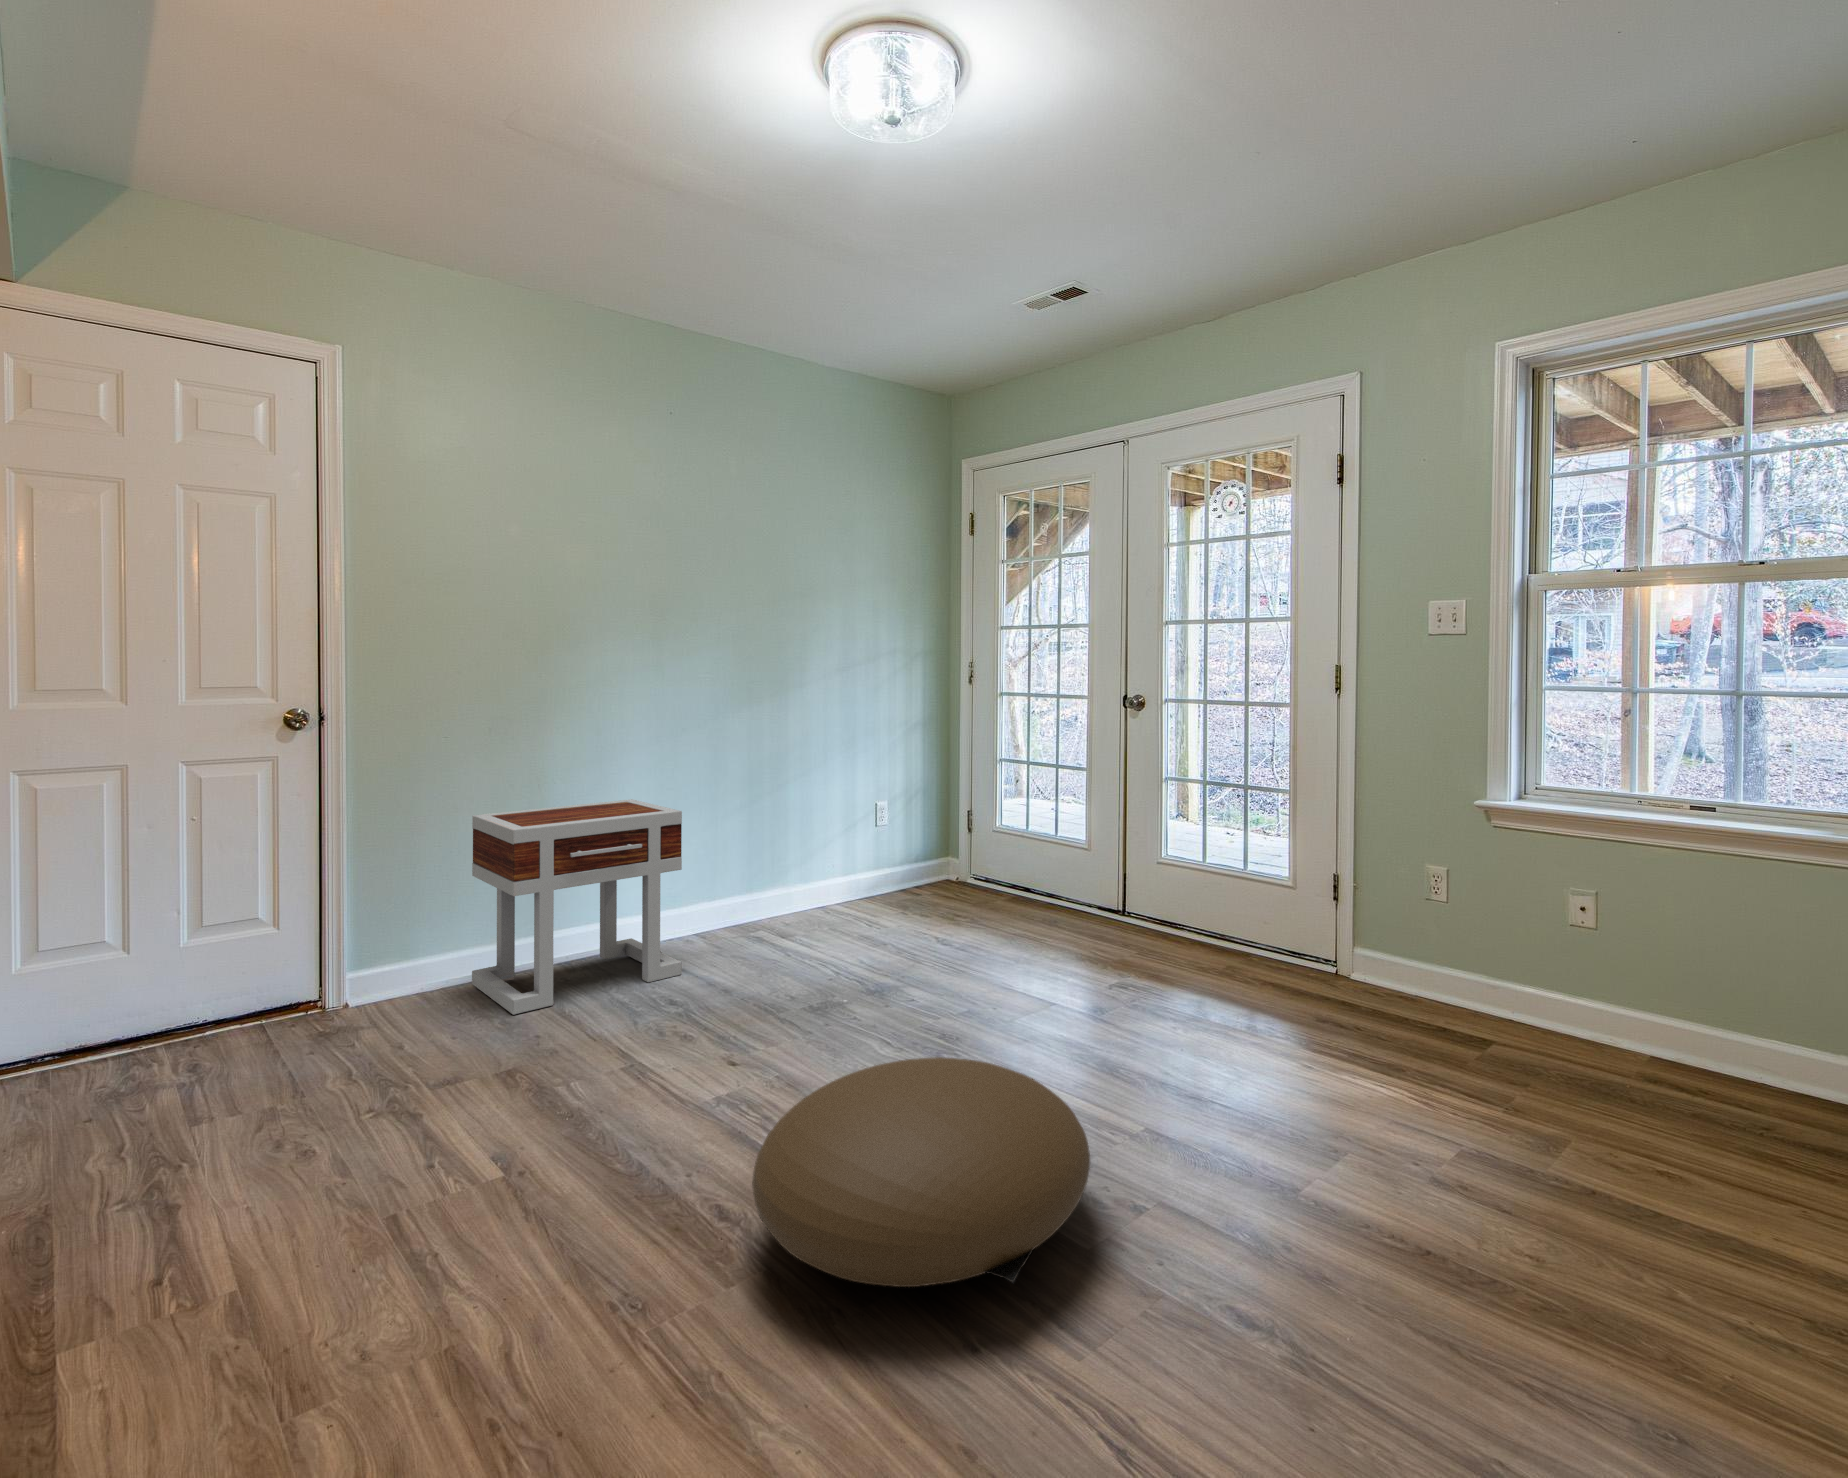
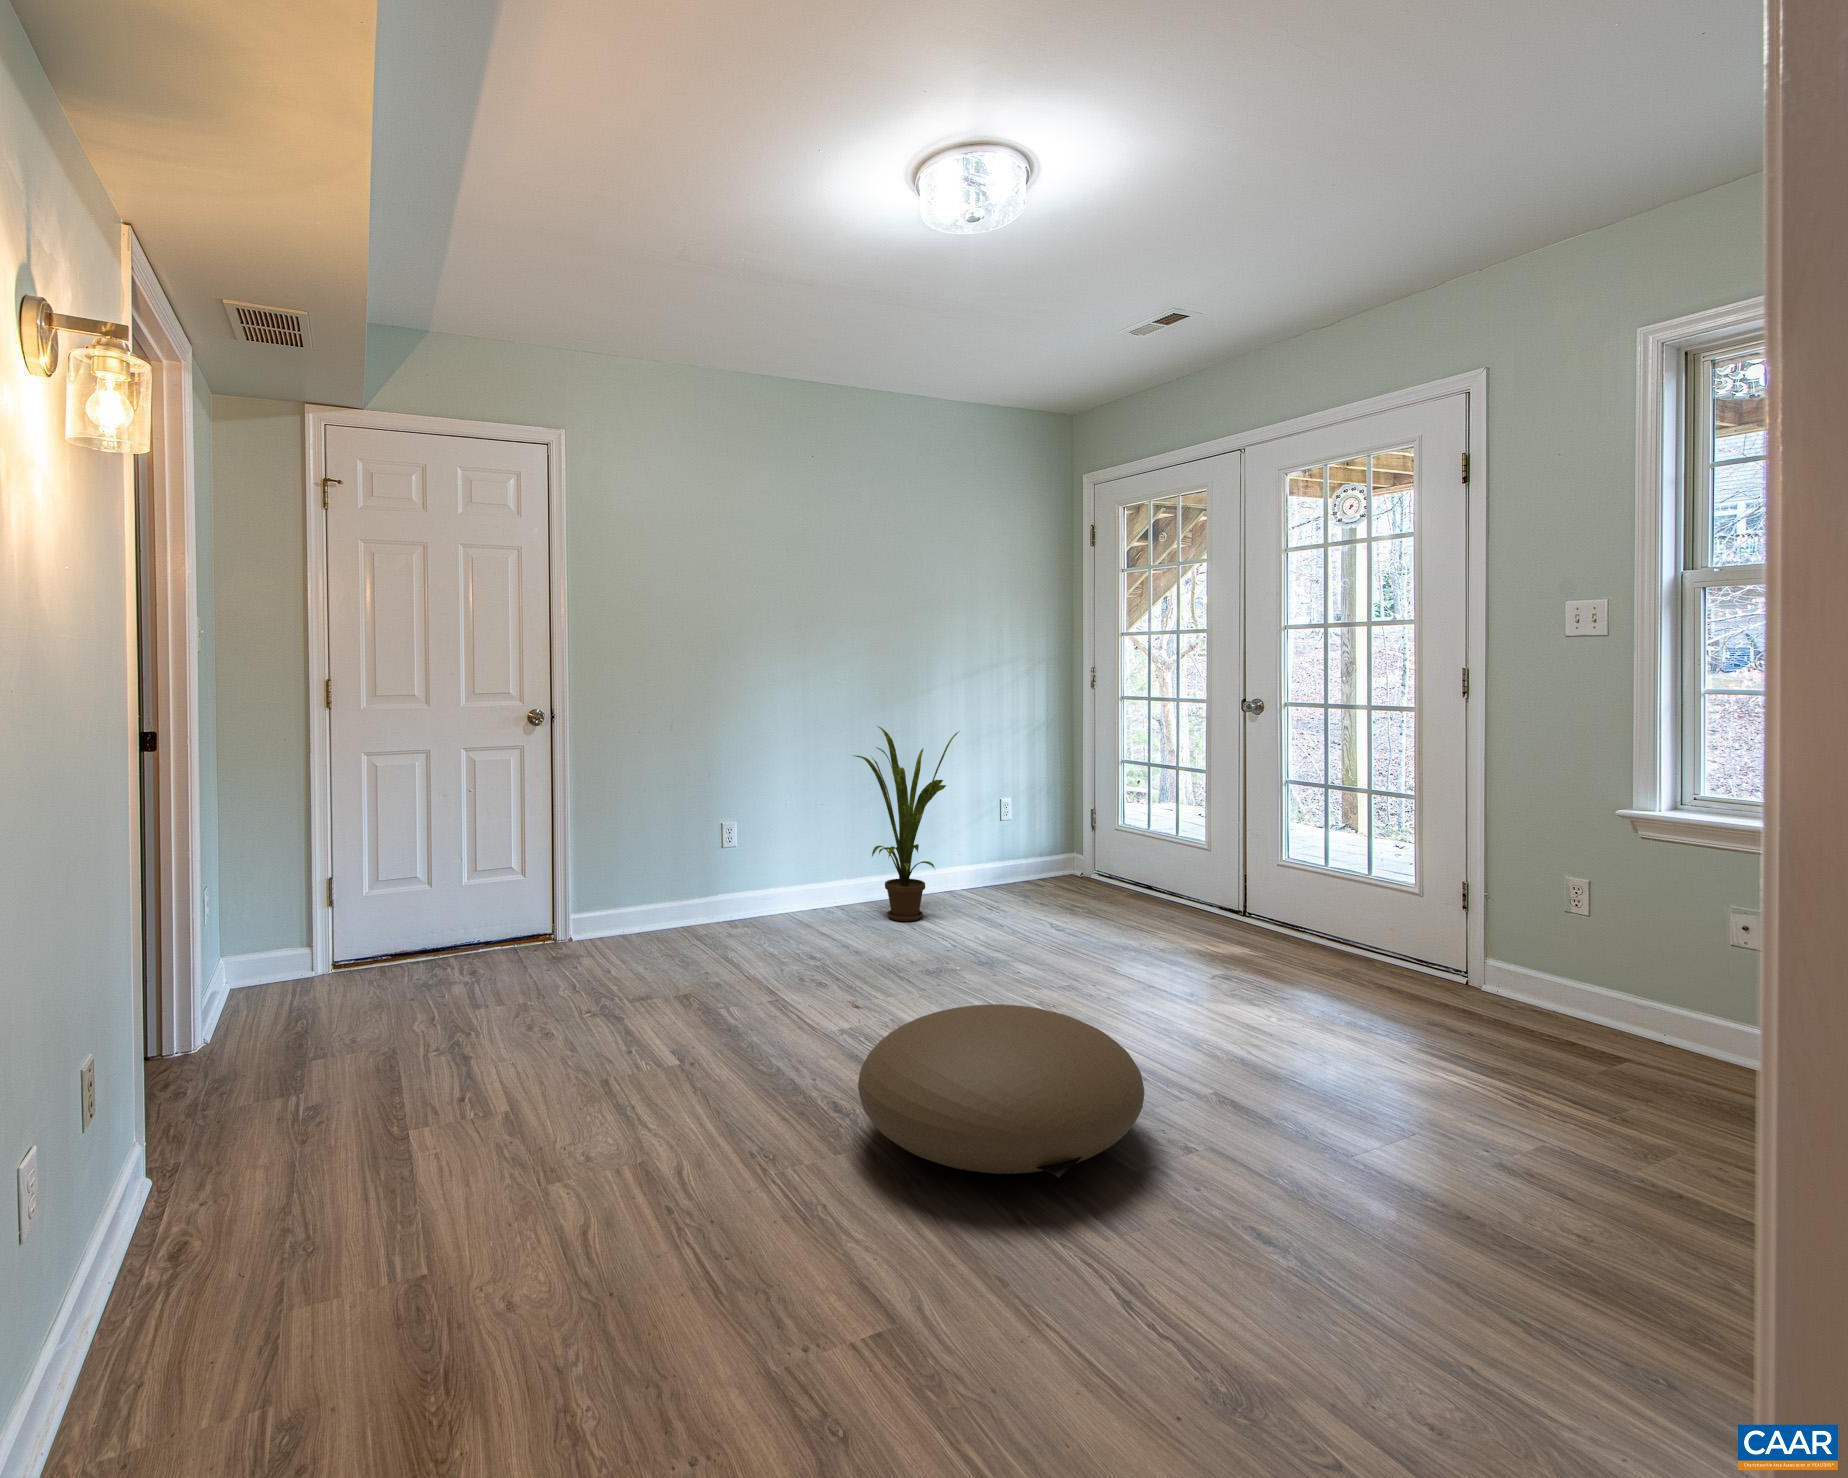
house plant: none [713,724,839,947] -> present [854,726,958,921]
side table: present [472,799,682,1015] -> none [661,788,825,957]

